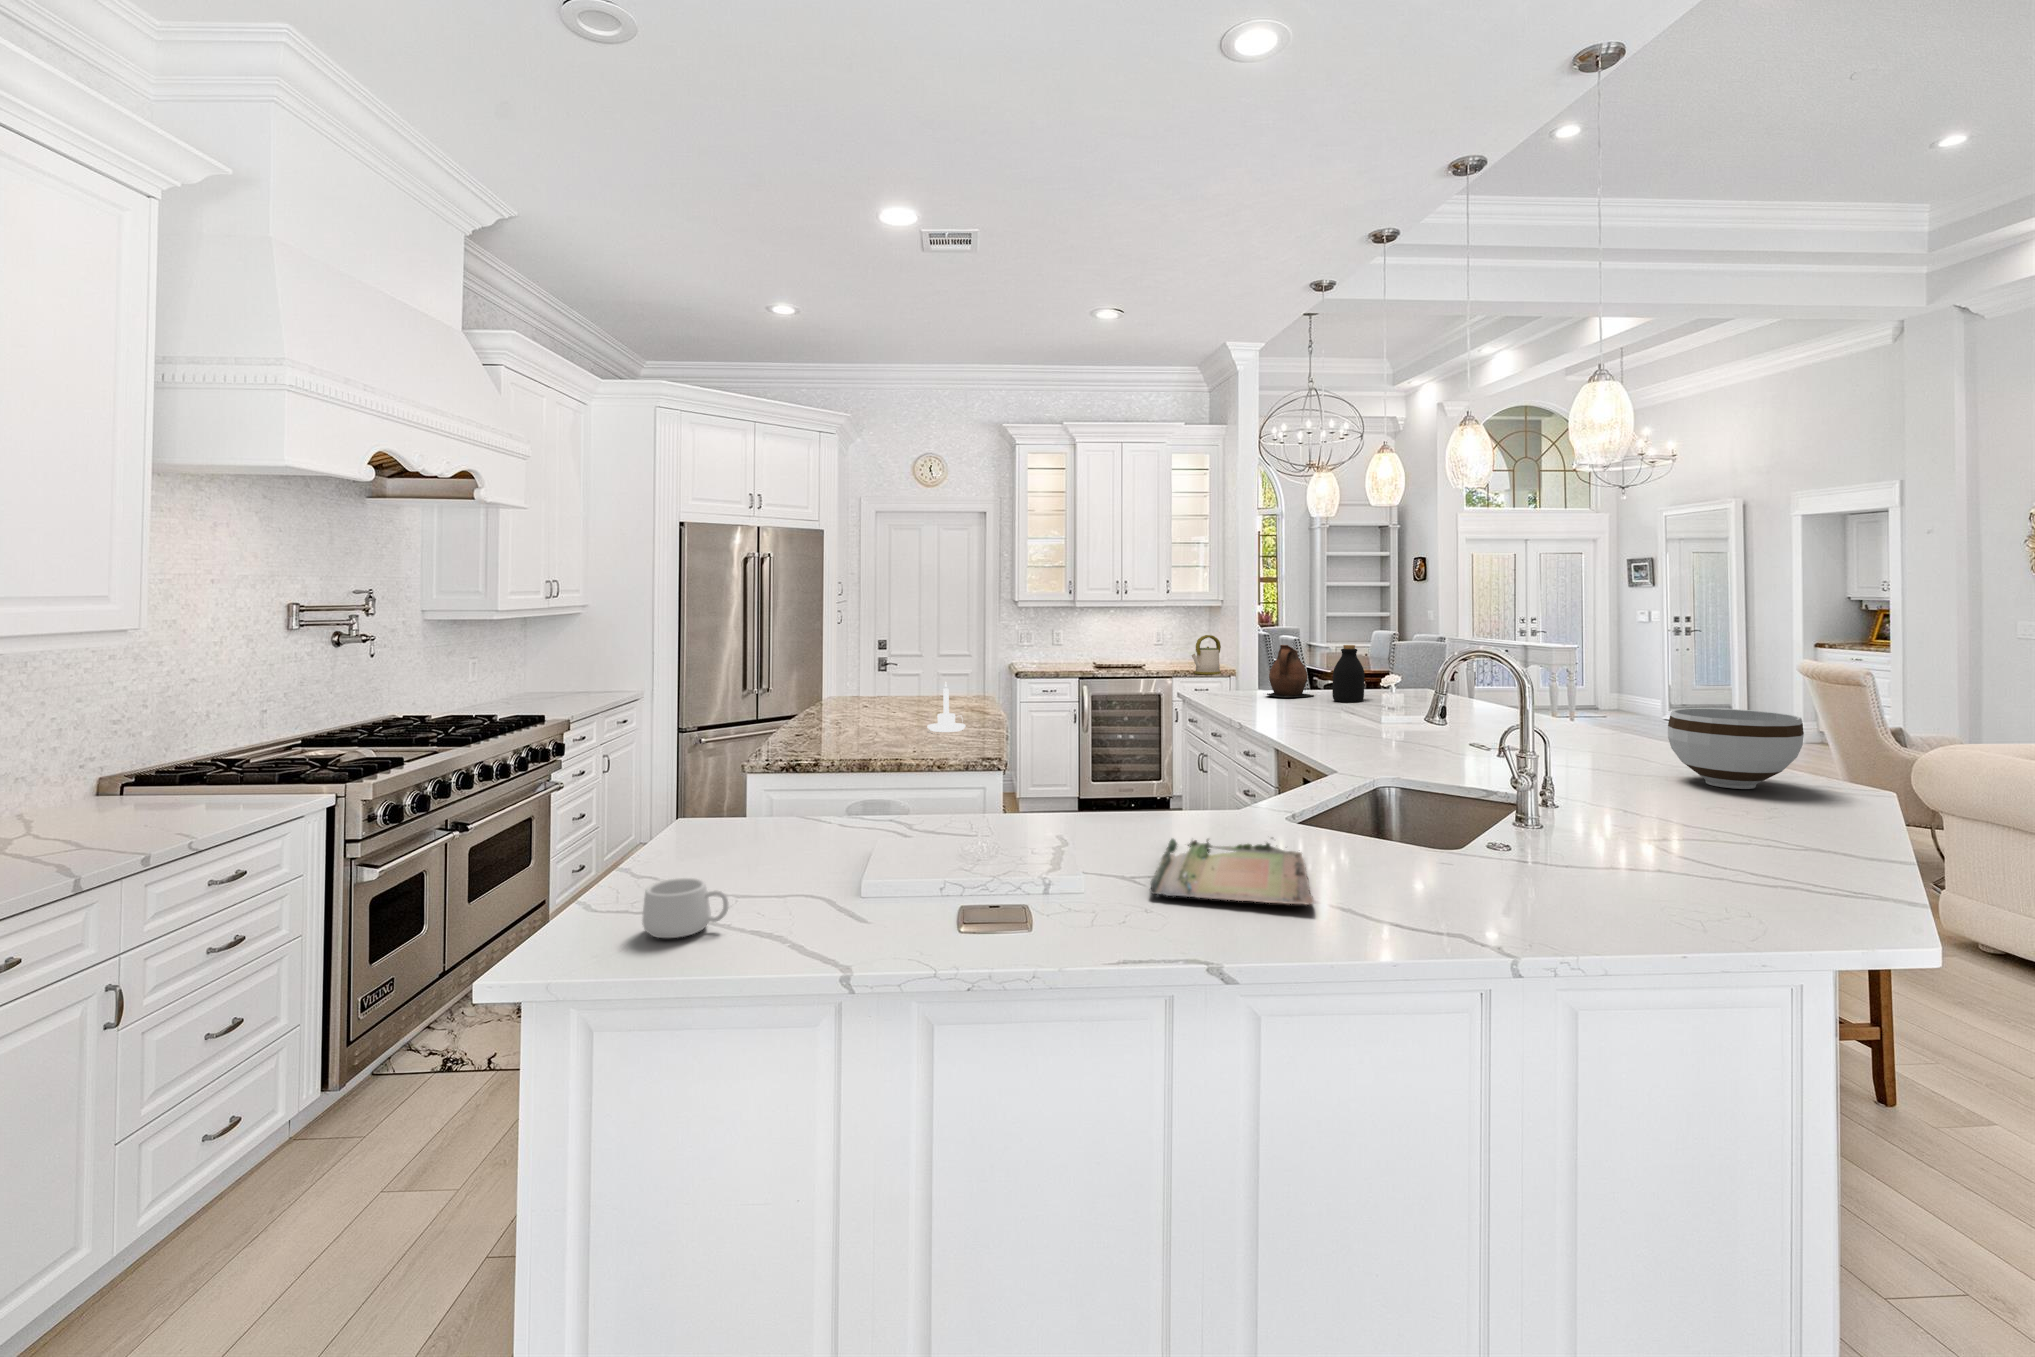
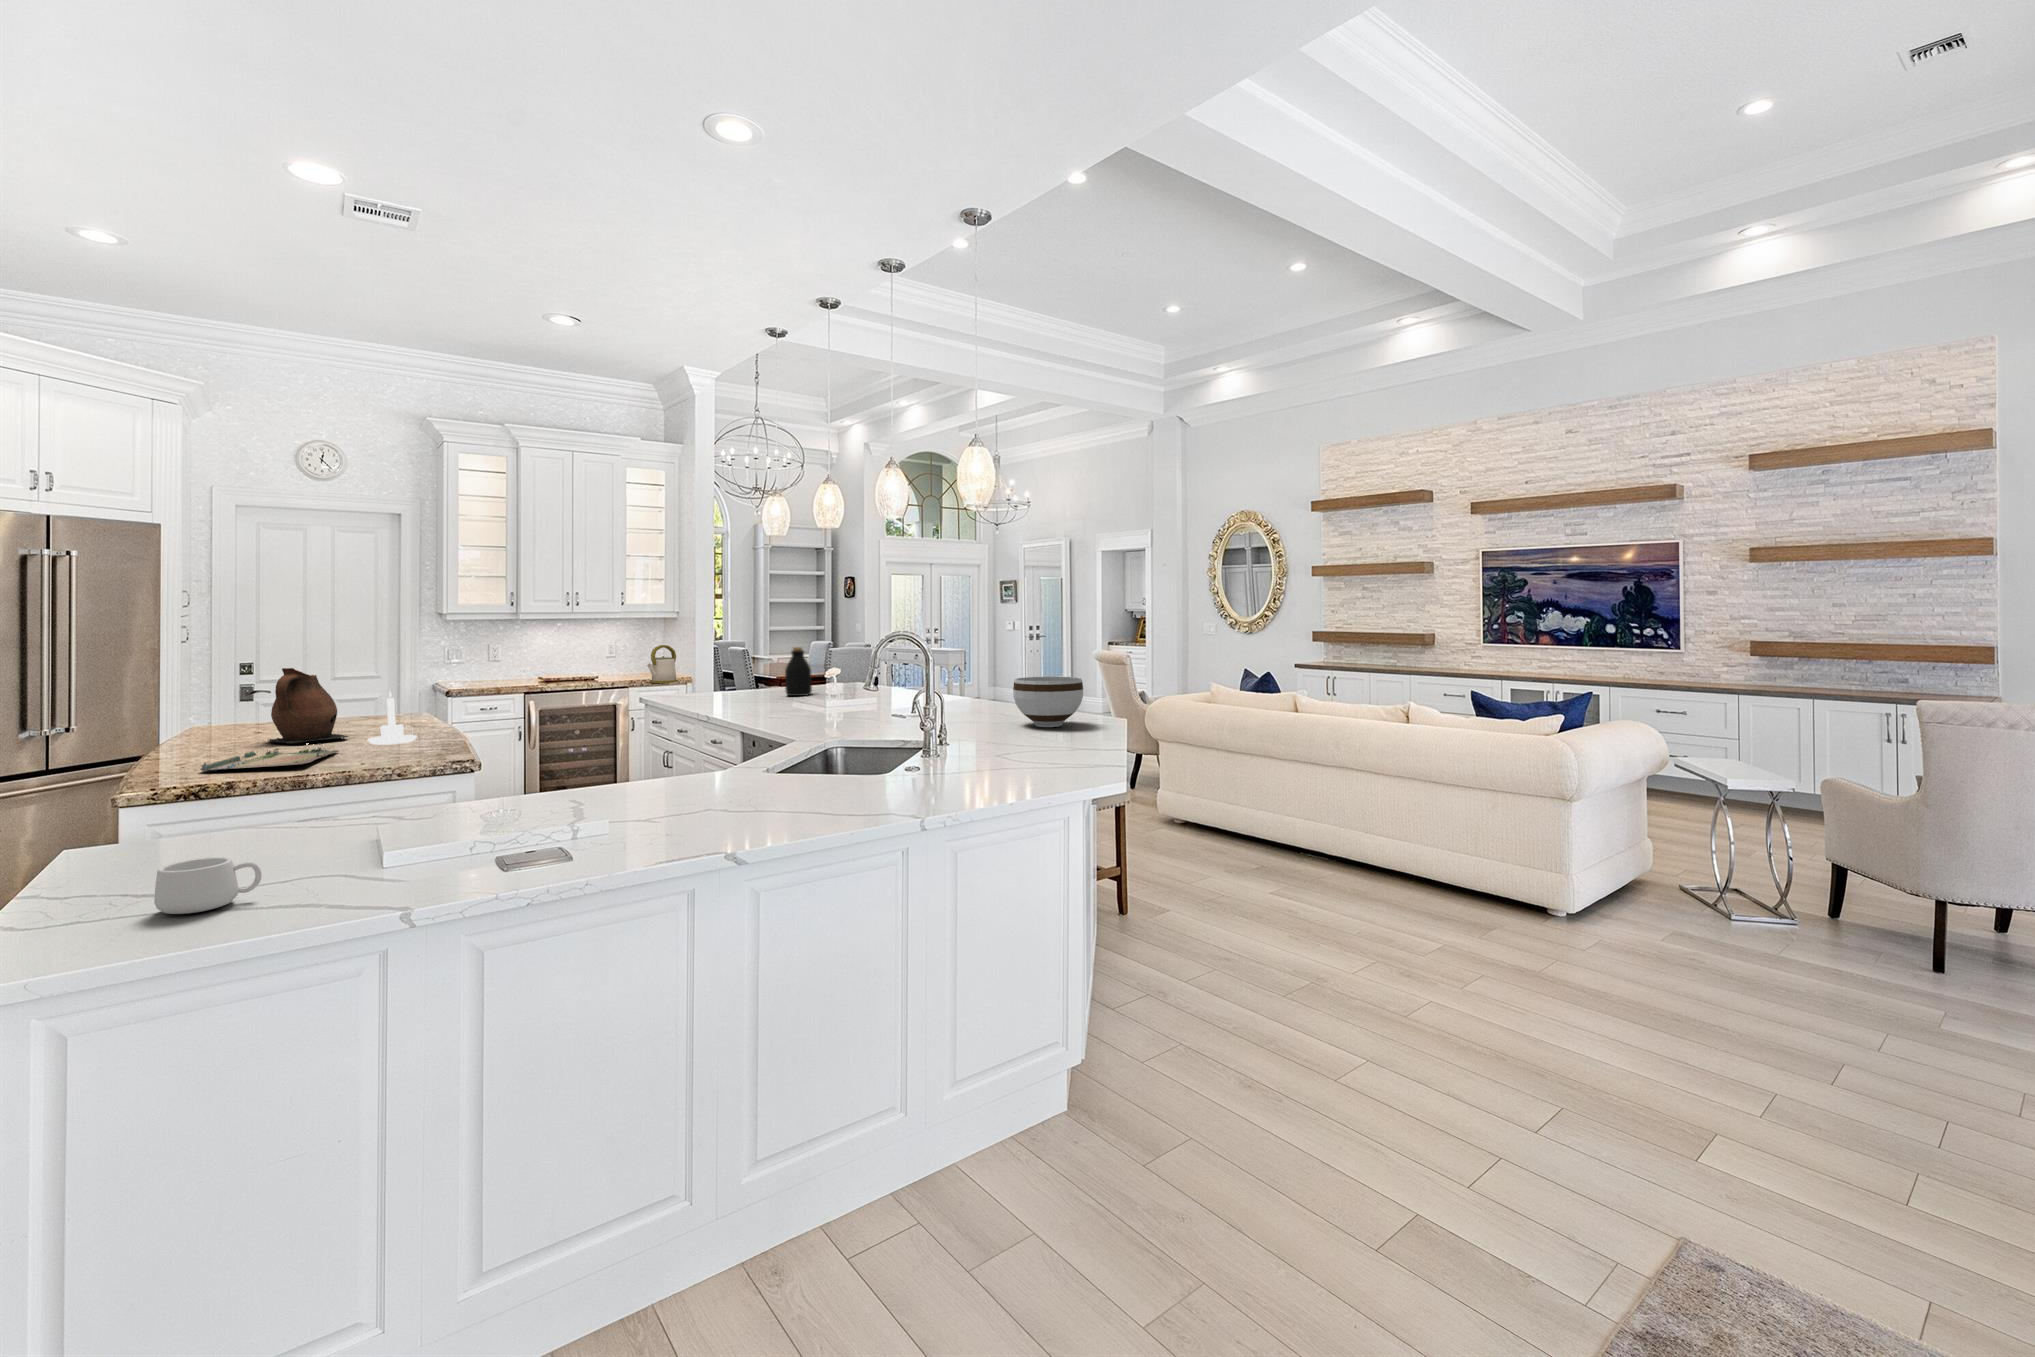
ceramic pitcher: present [1267,645,1314,697] -> present [269,668,348,743]
tray: present [1150,839,1313,905] -> present [200,744,338,772]

